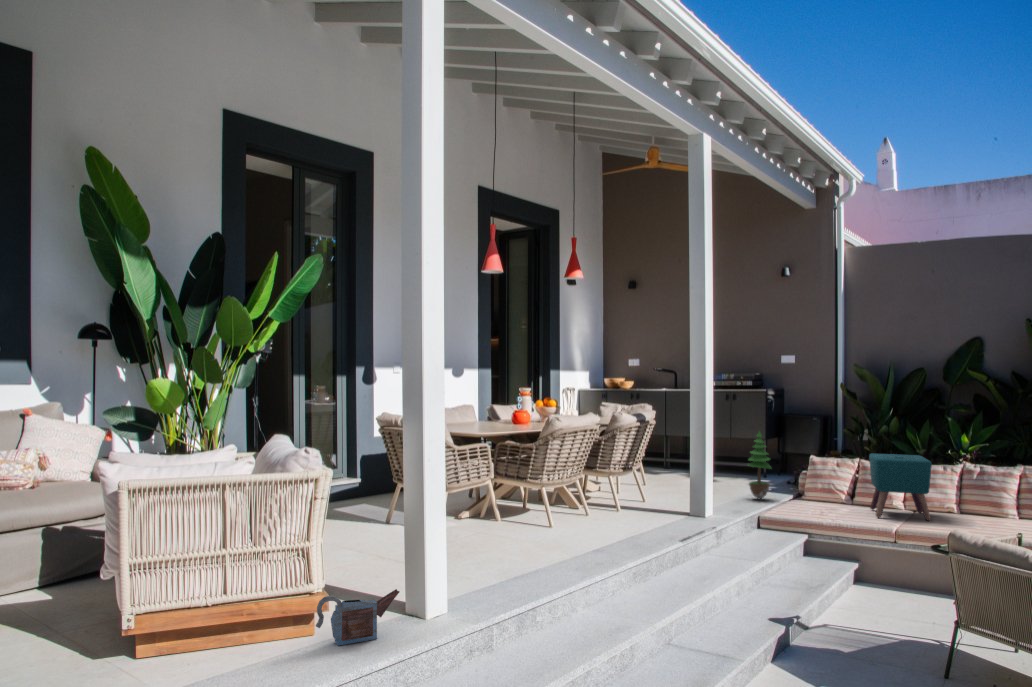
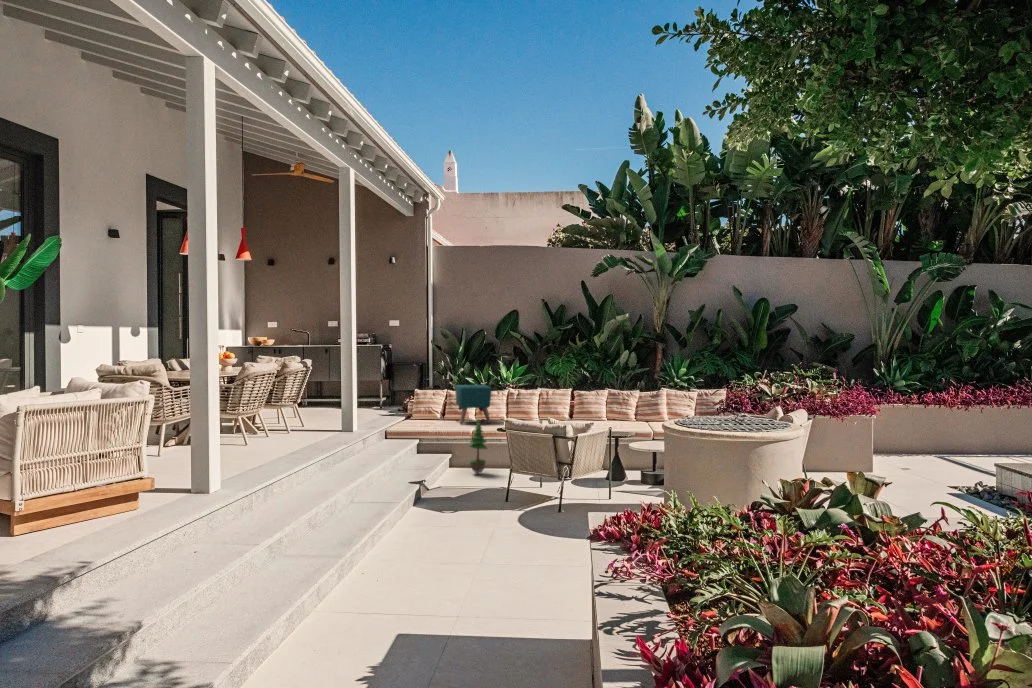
potted tree: present [748,432,771,499] -> present [469,420,487,474]
watering can: present [316,589,399,646] -> none [145,473,200,512]

